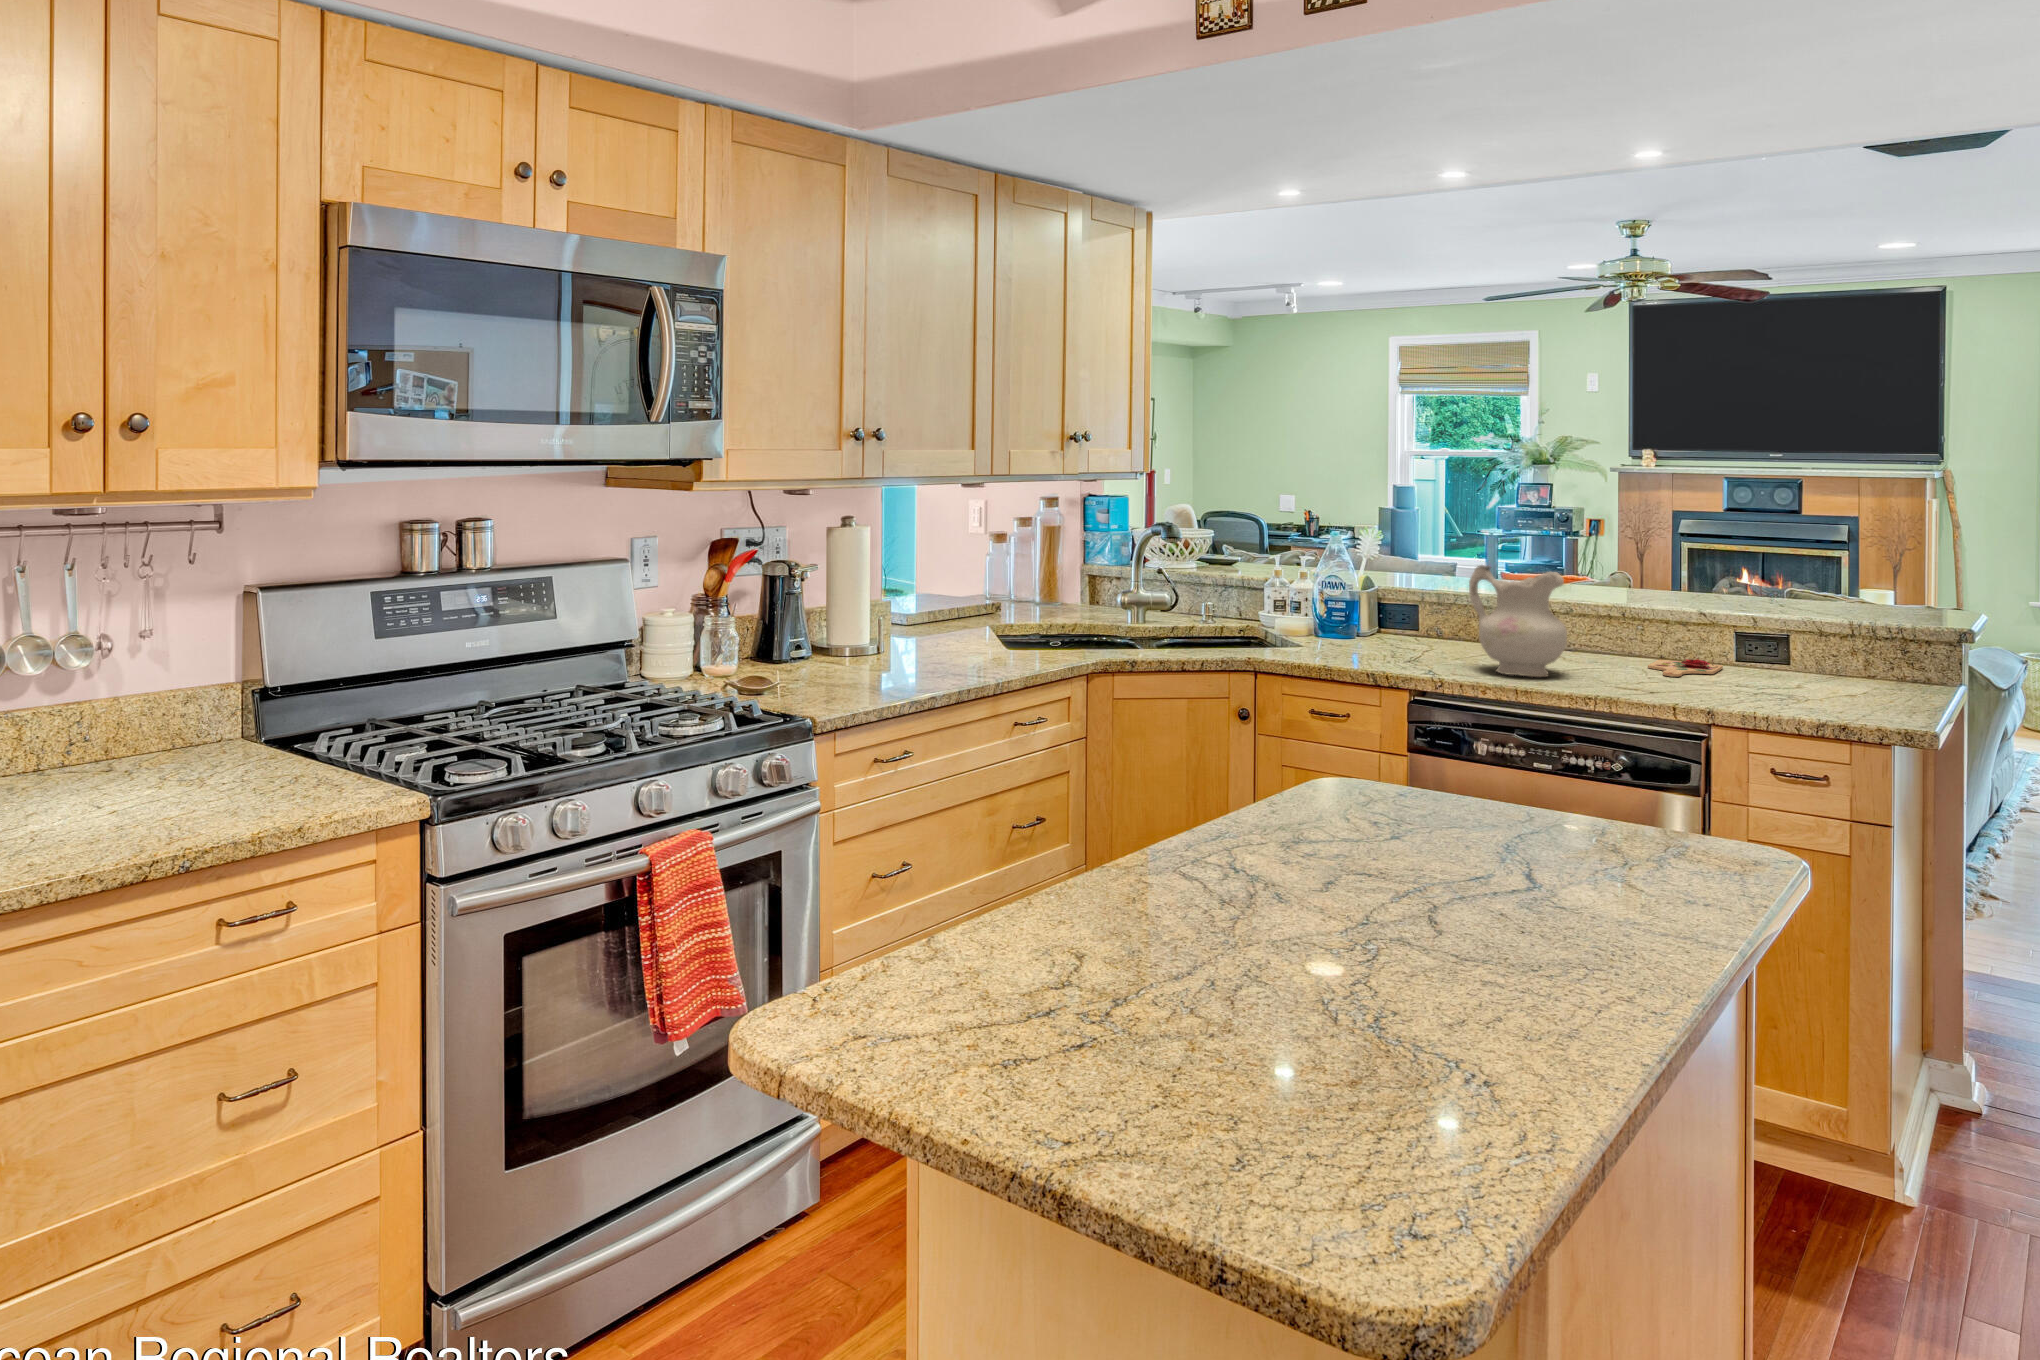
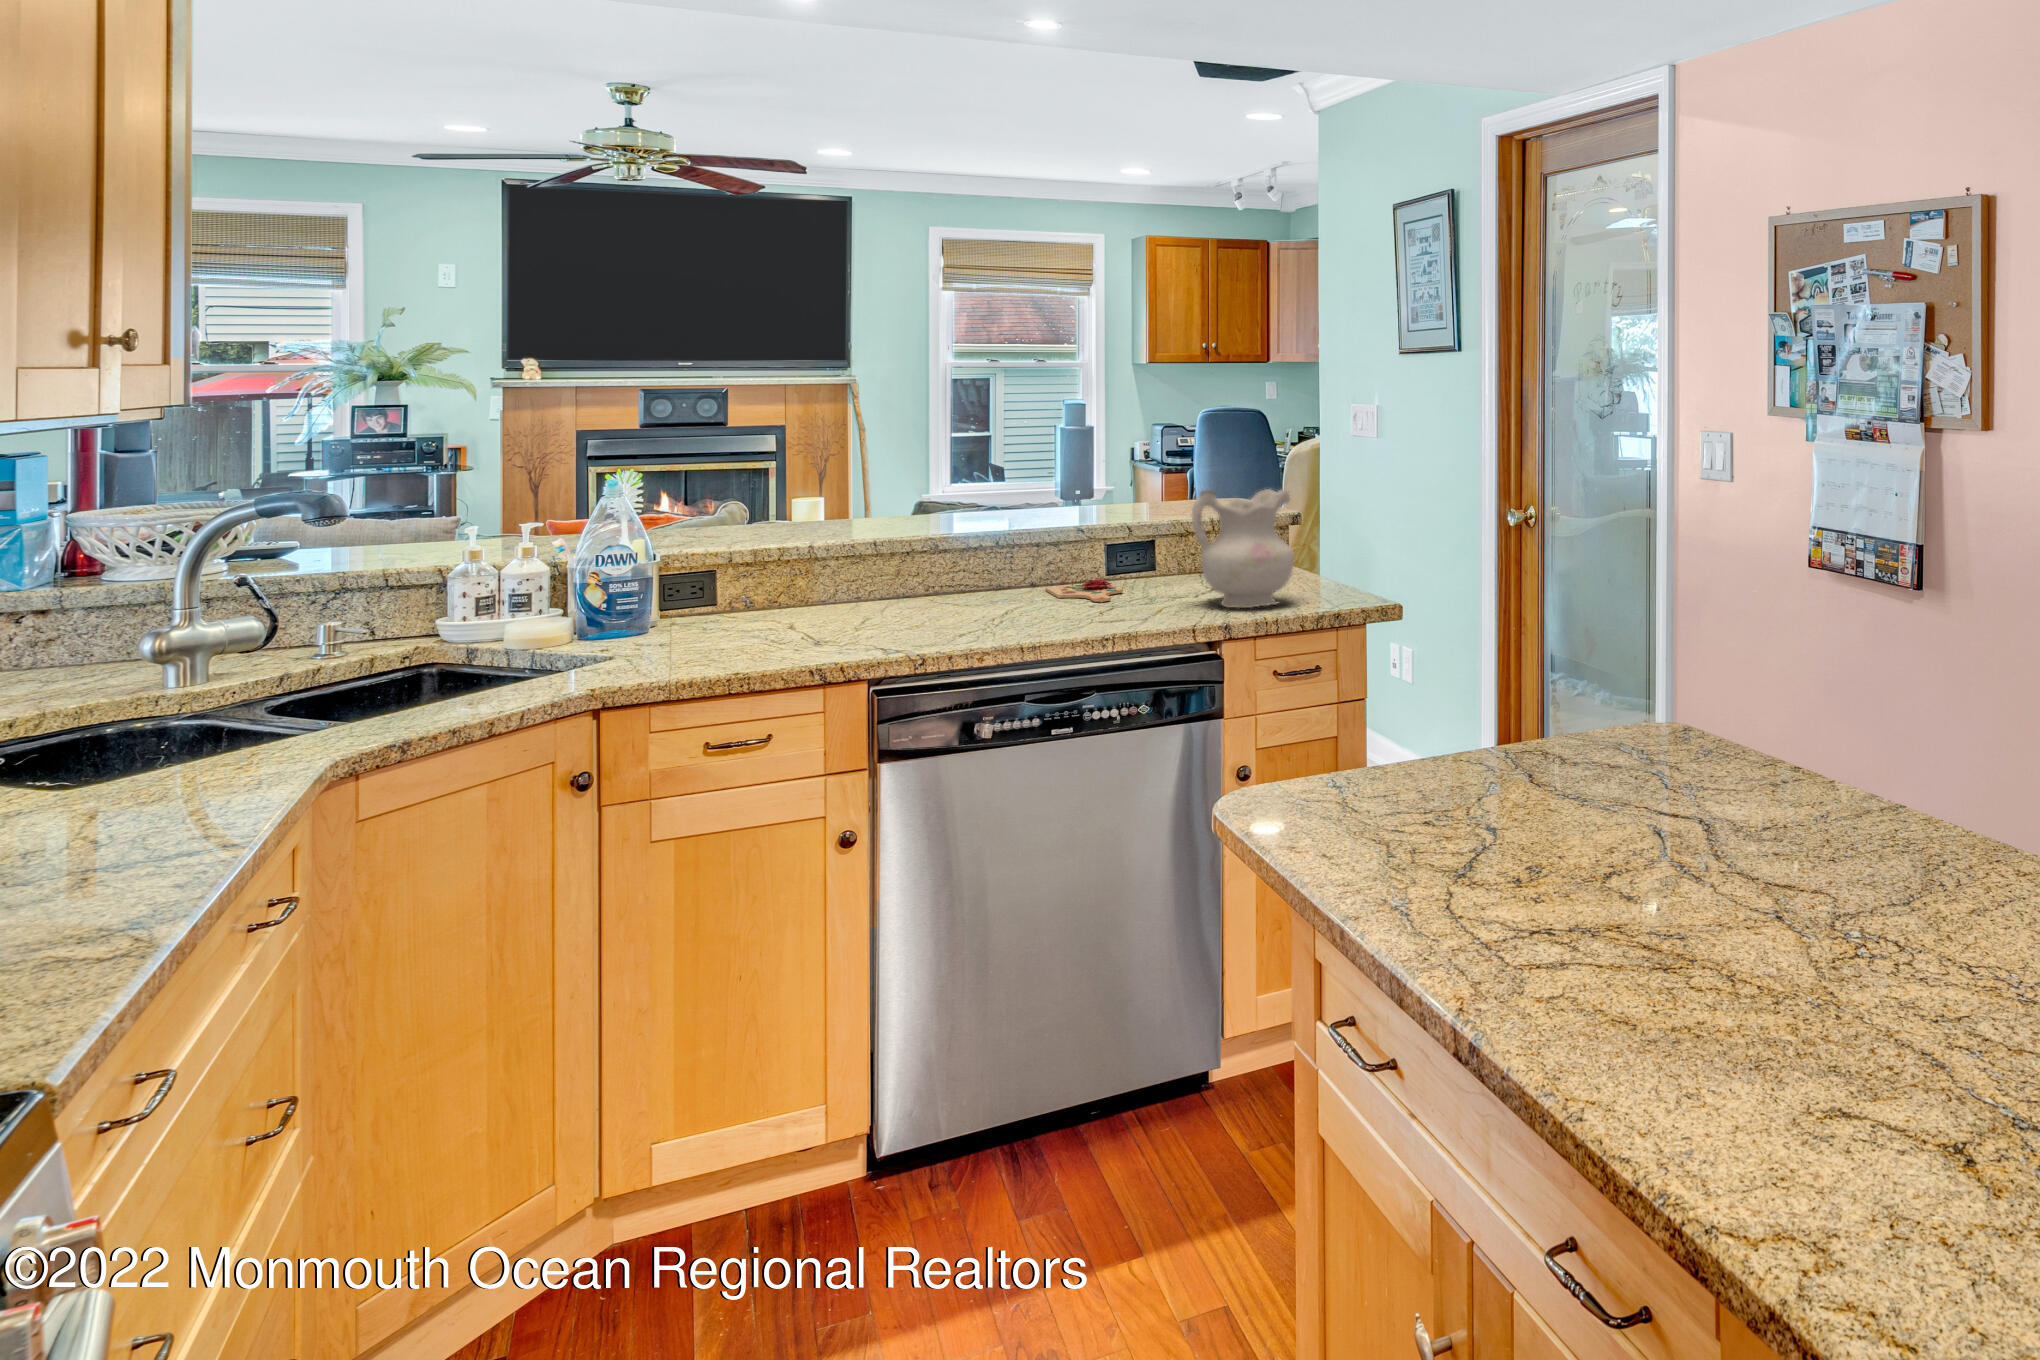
ceramic pitcher: present [1469,565,1567,677] -> present [1192,489,1294,608]

